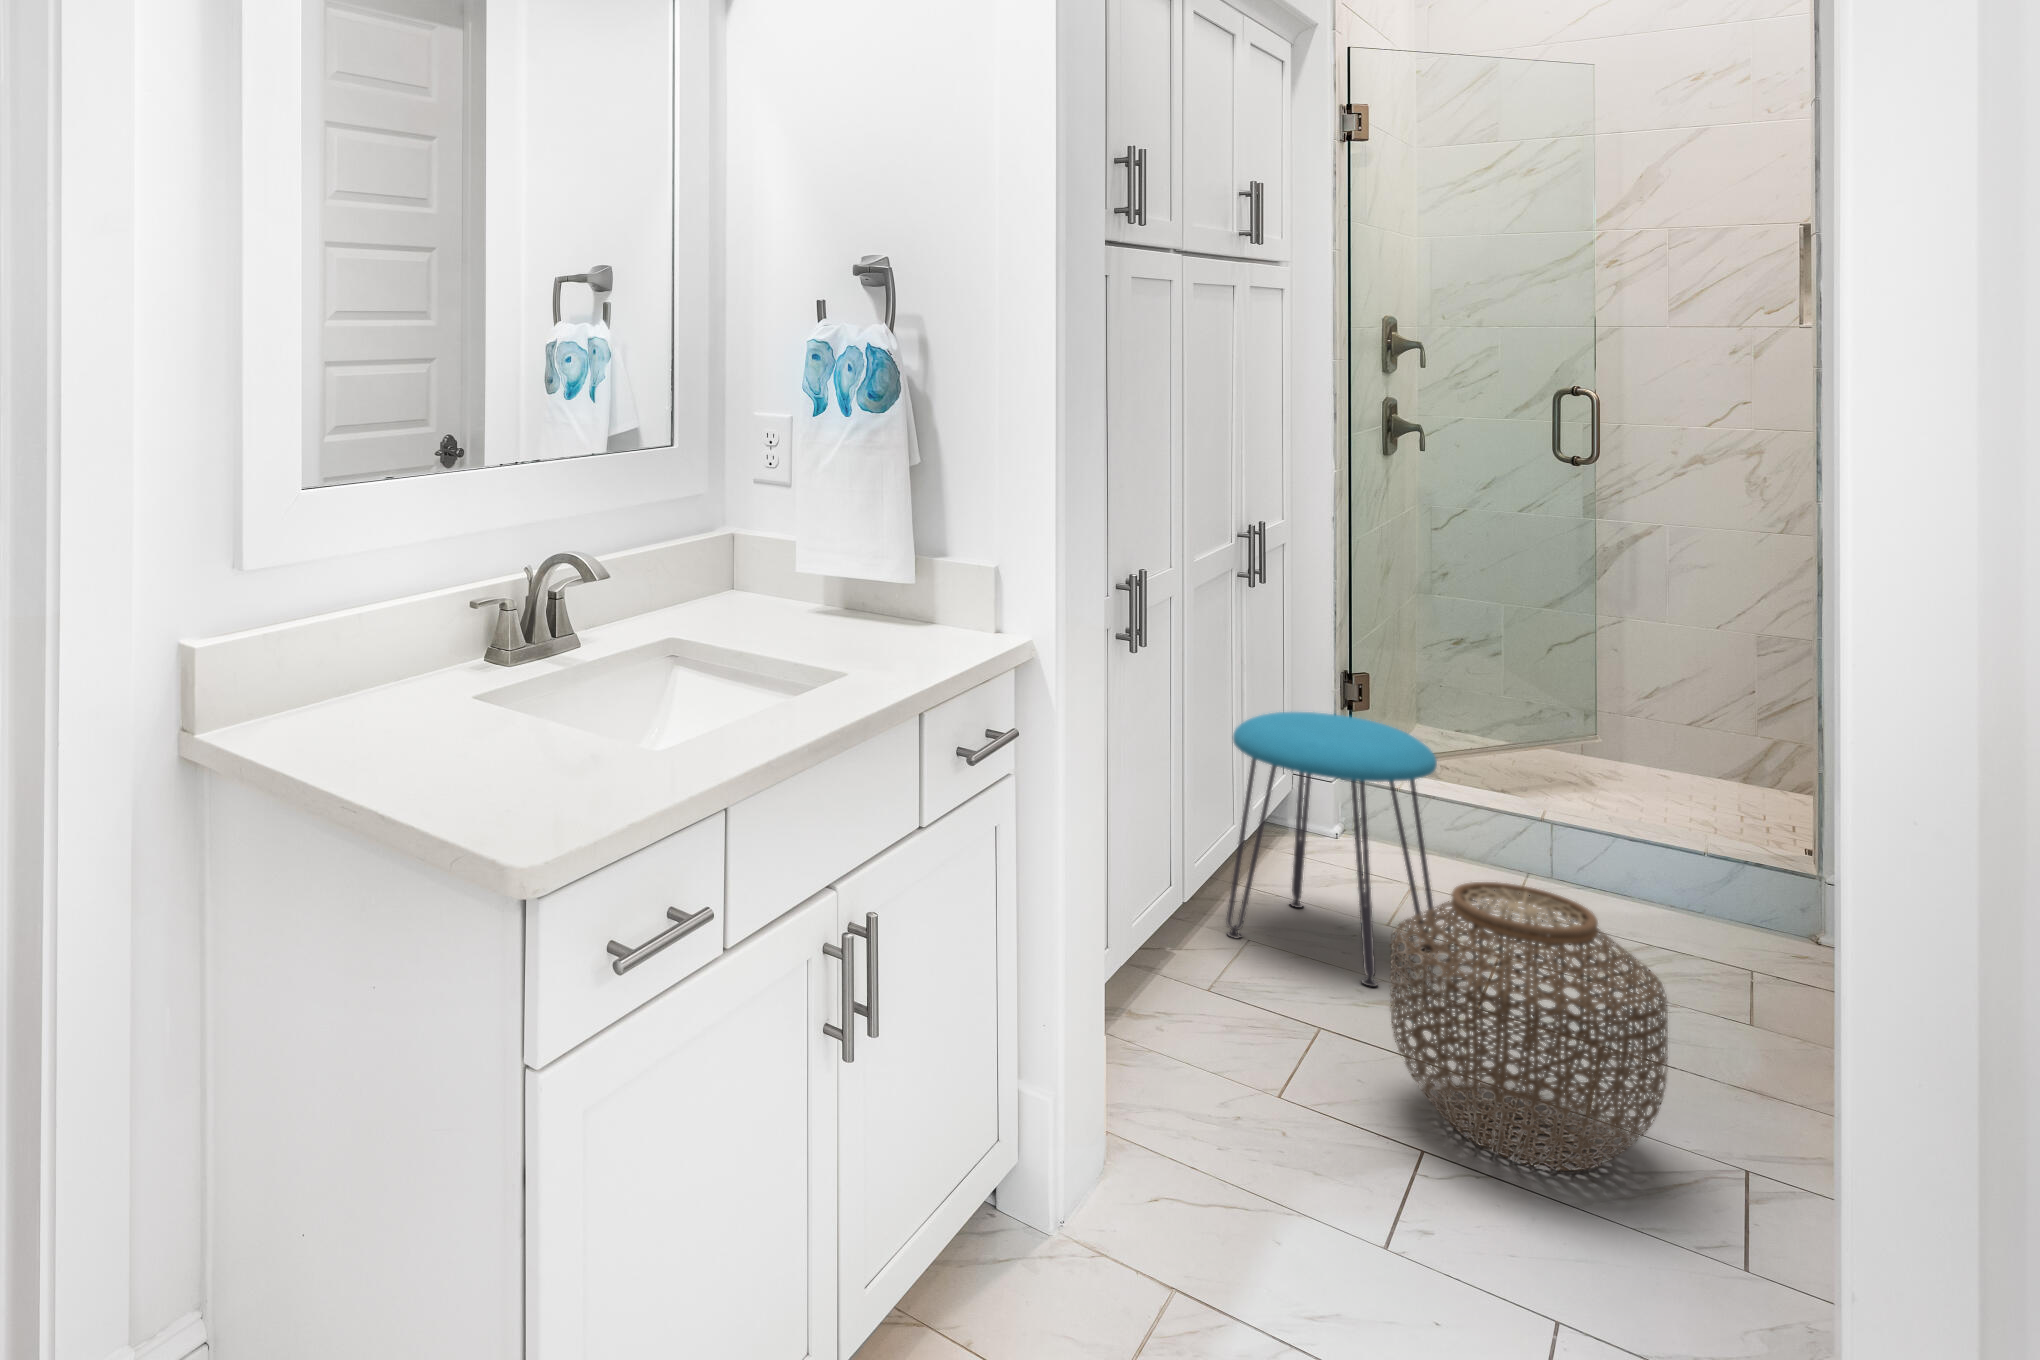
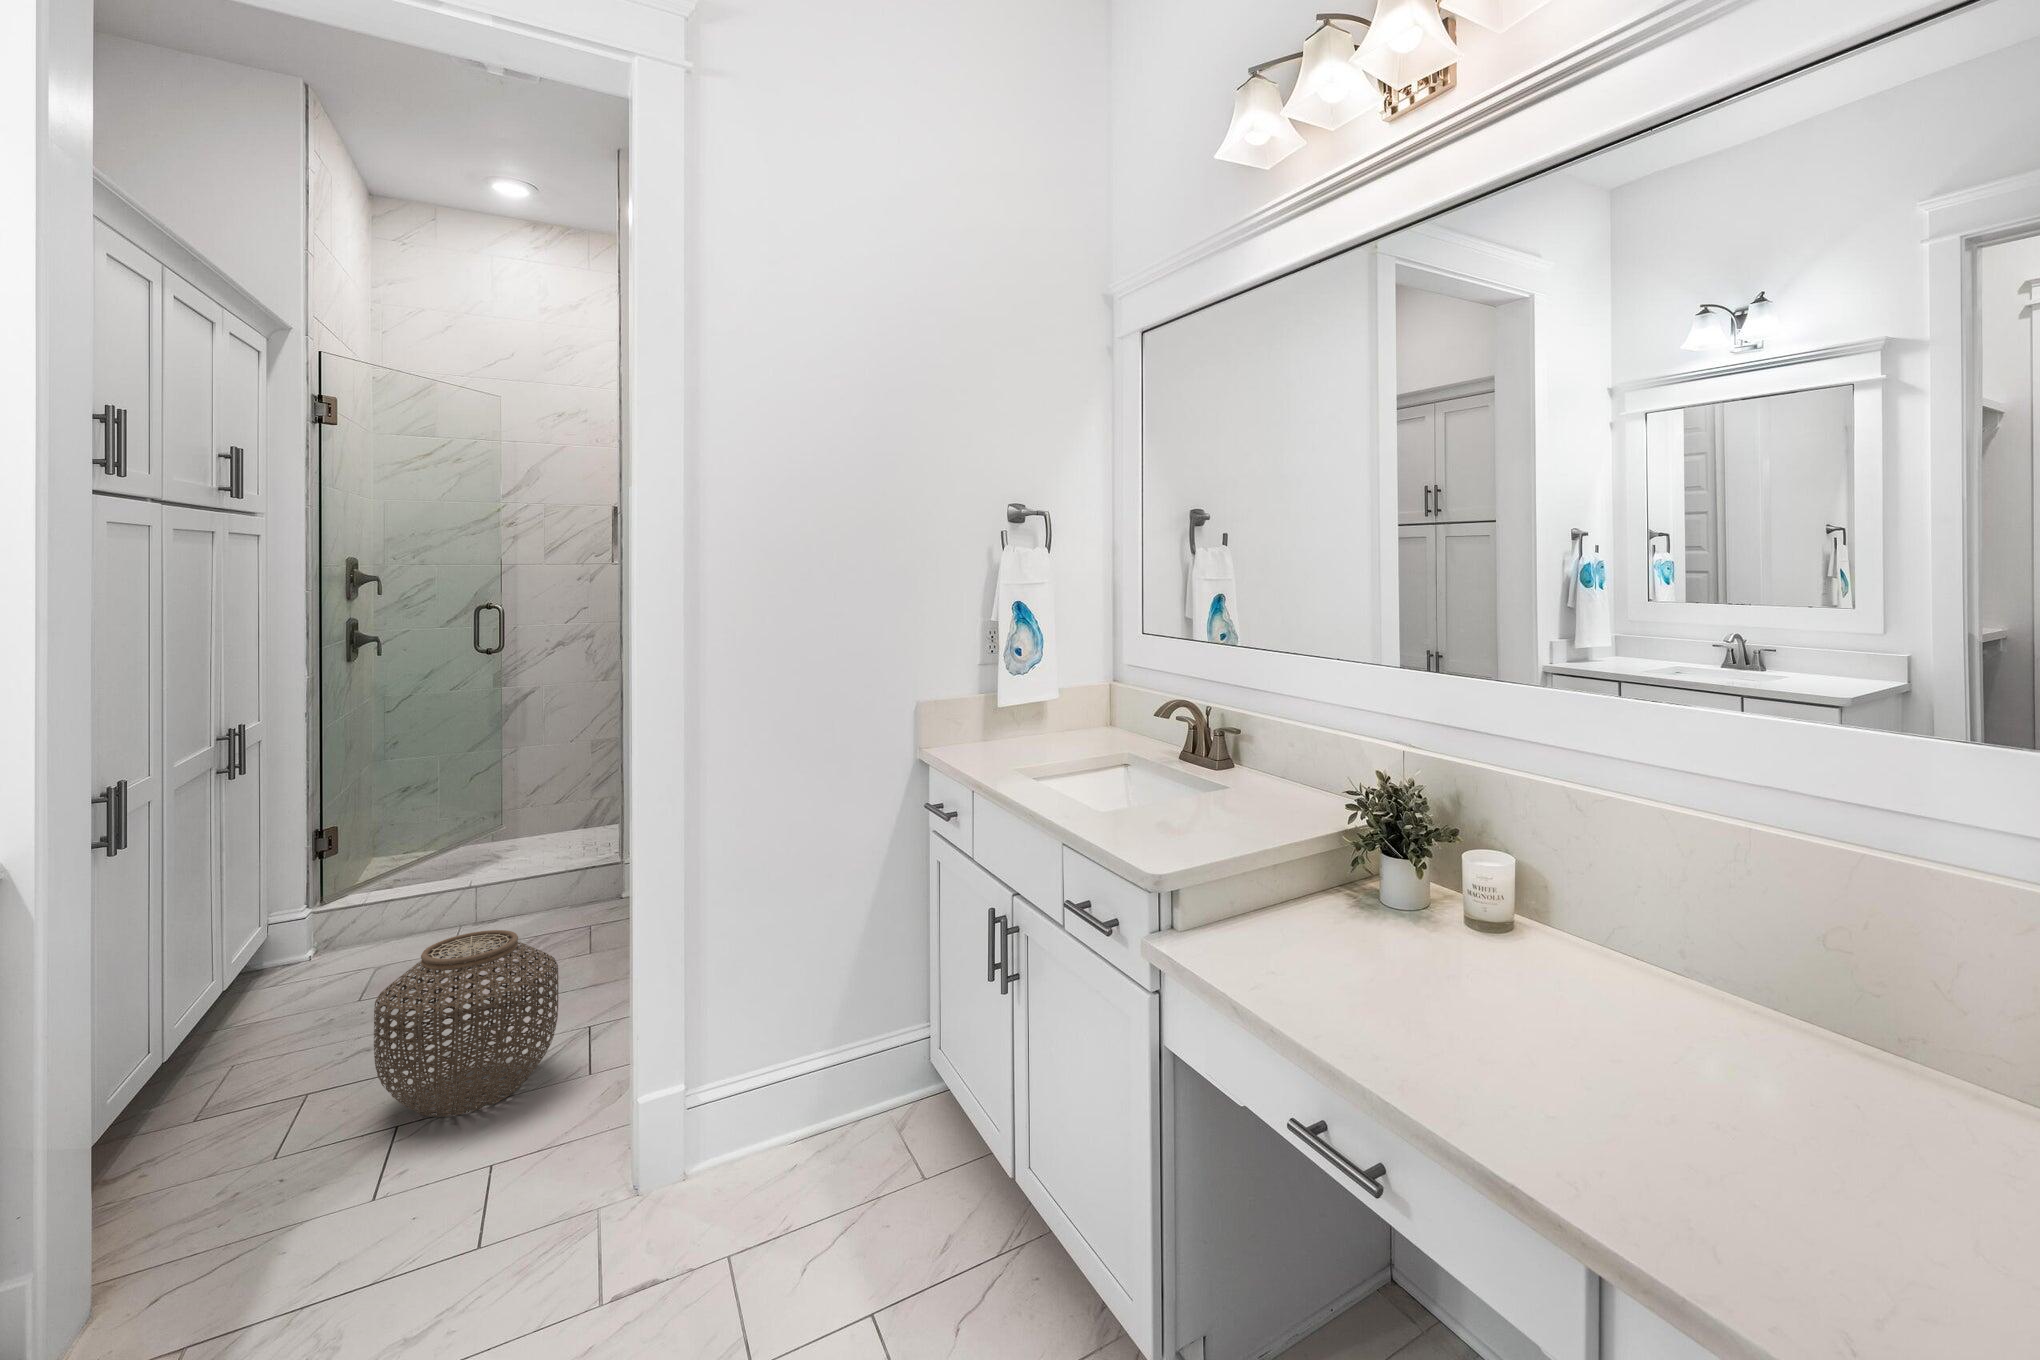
stool: present [1226,712,1437,987] -> none [210,859,401,1074]

